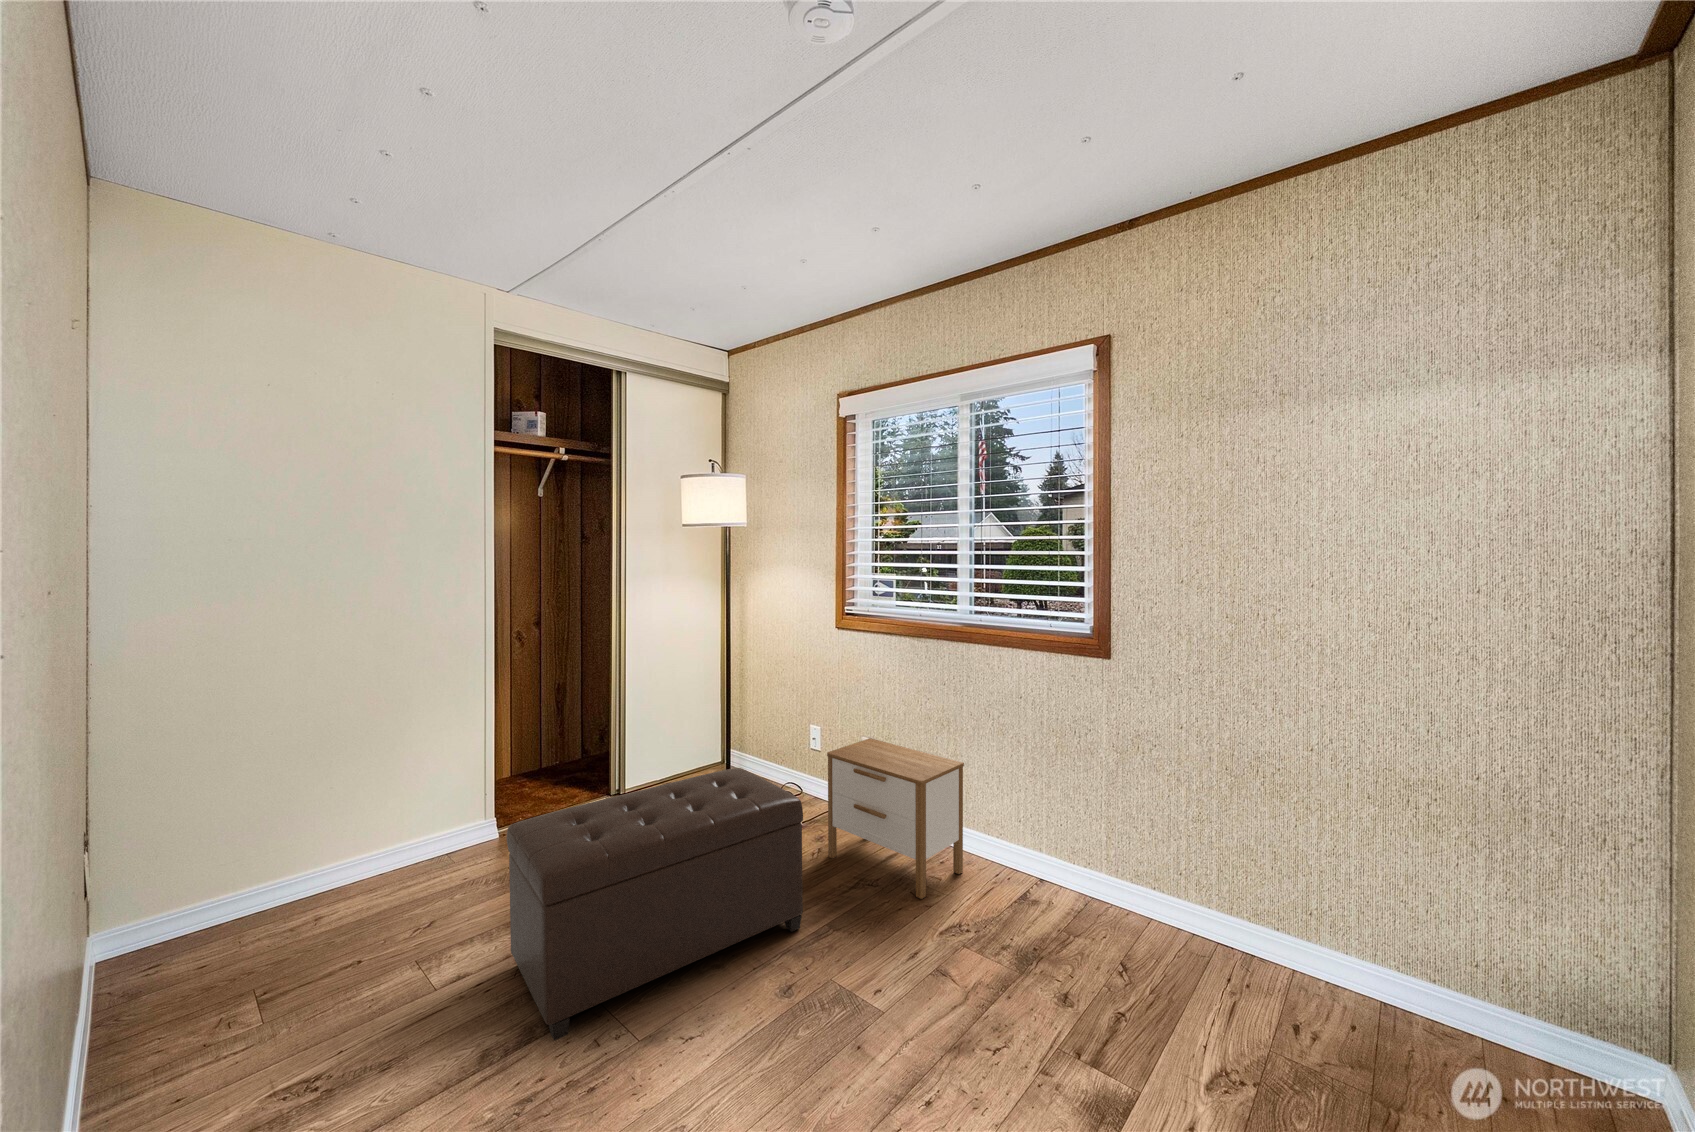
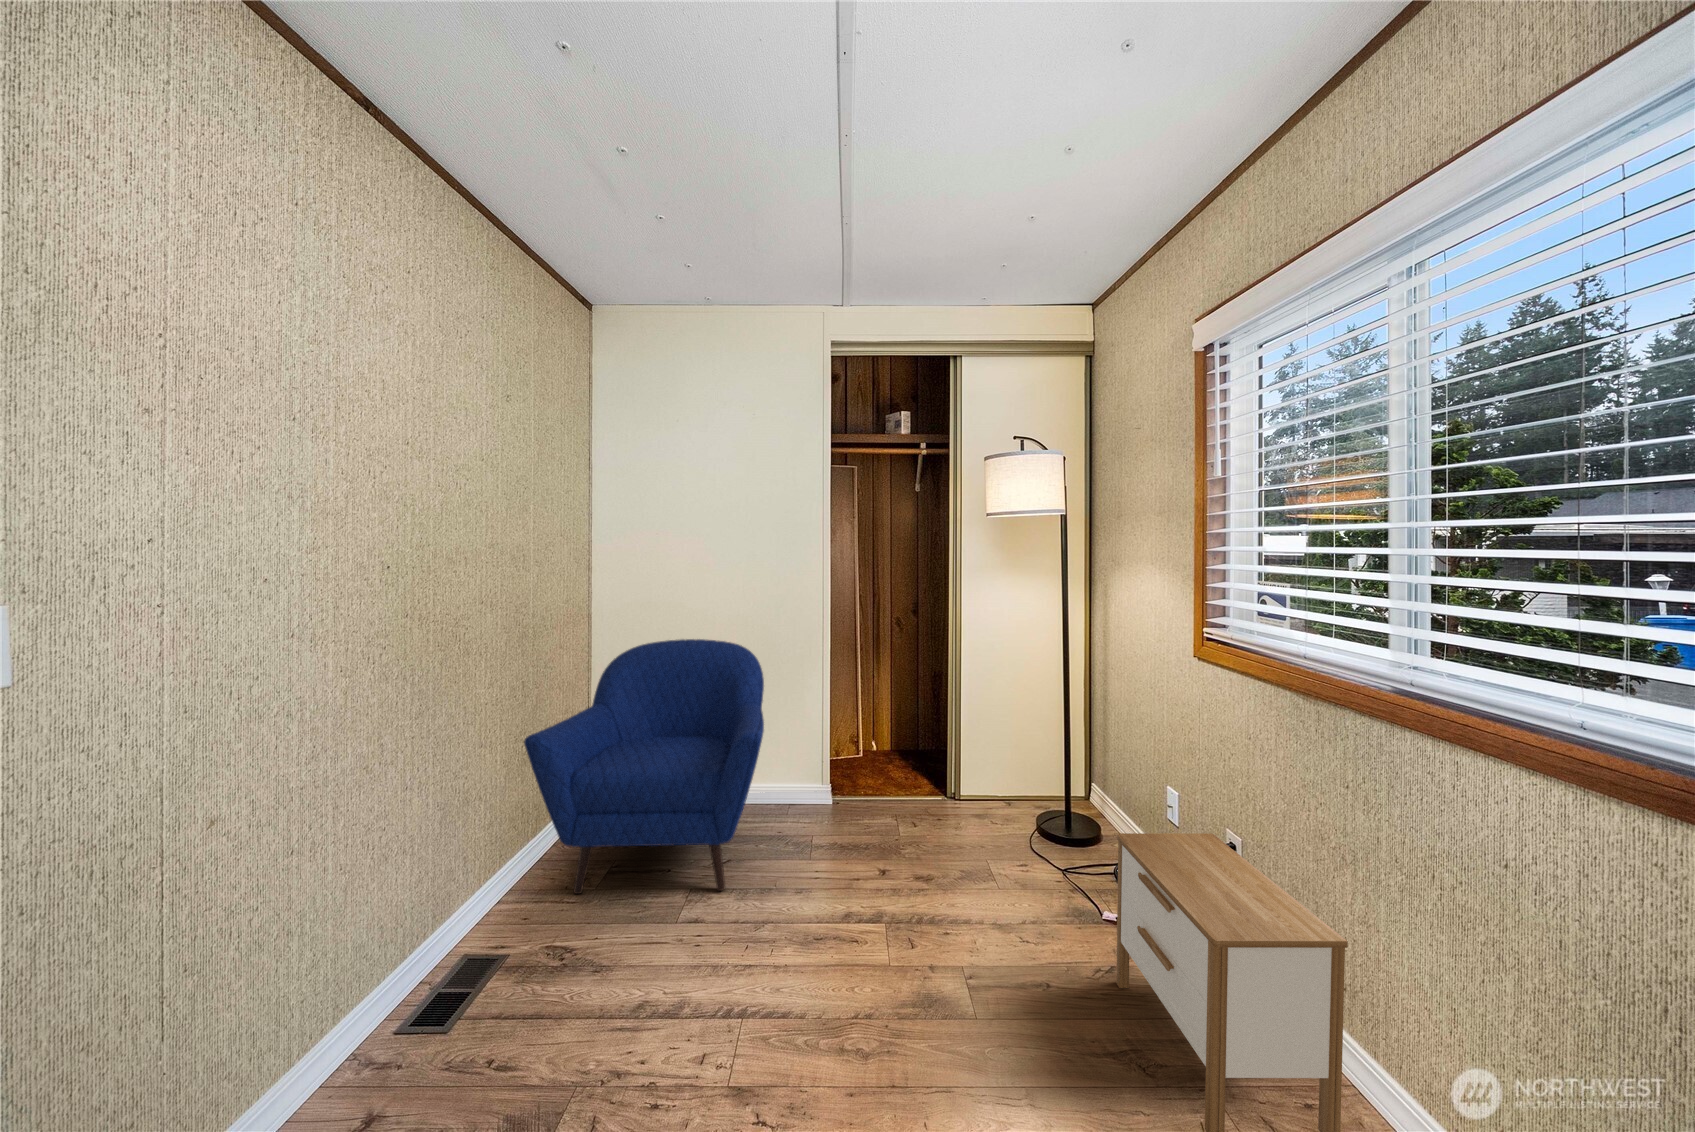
armchair: none [148,673,511,1033] -> present [524,639,764,894]
ottoman: present [507,768,803,1040] -> none [674,801,997,1064]

